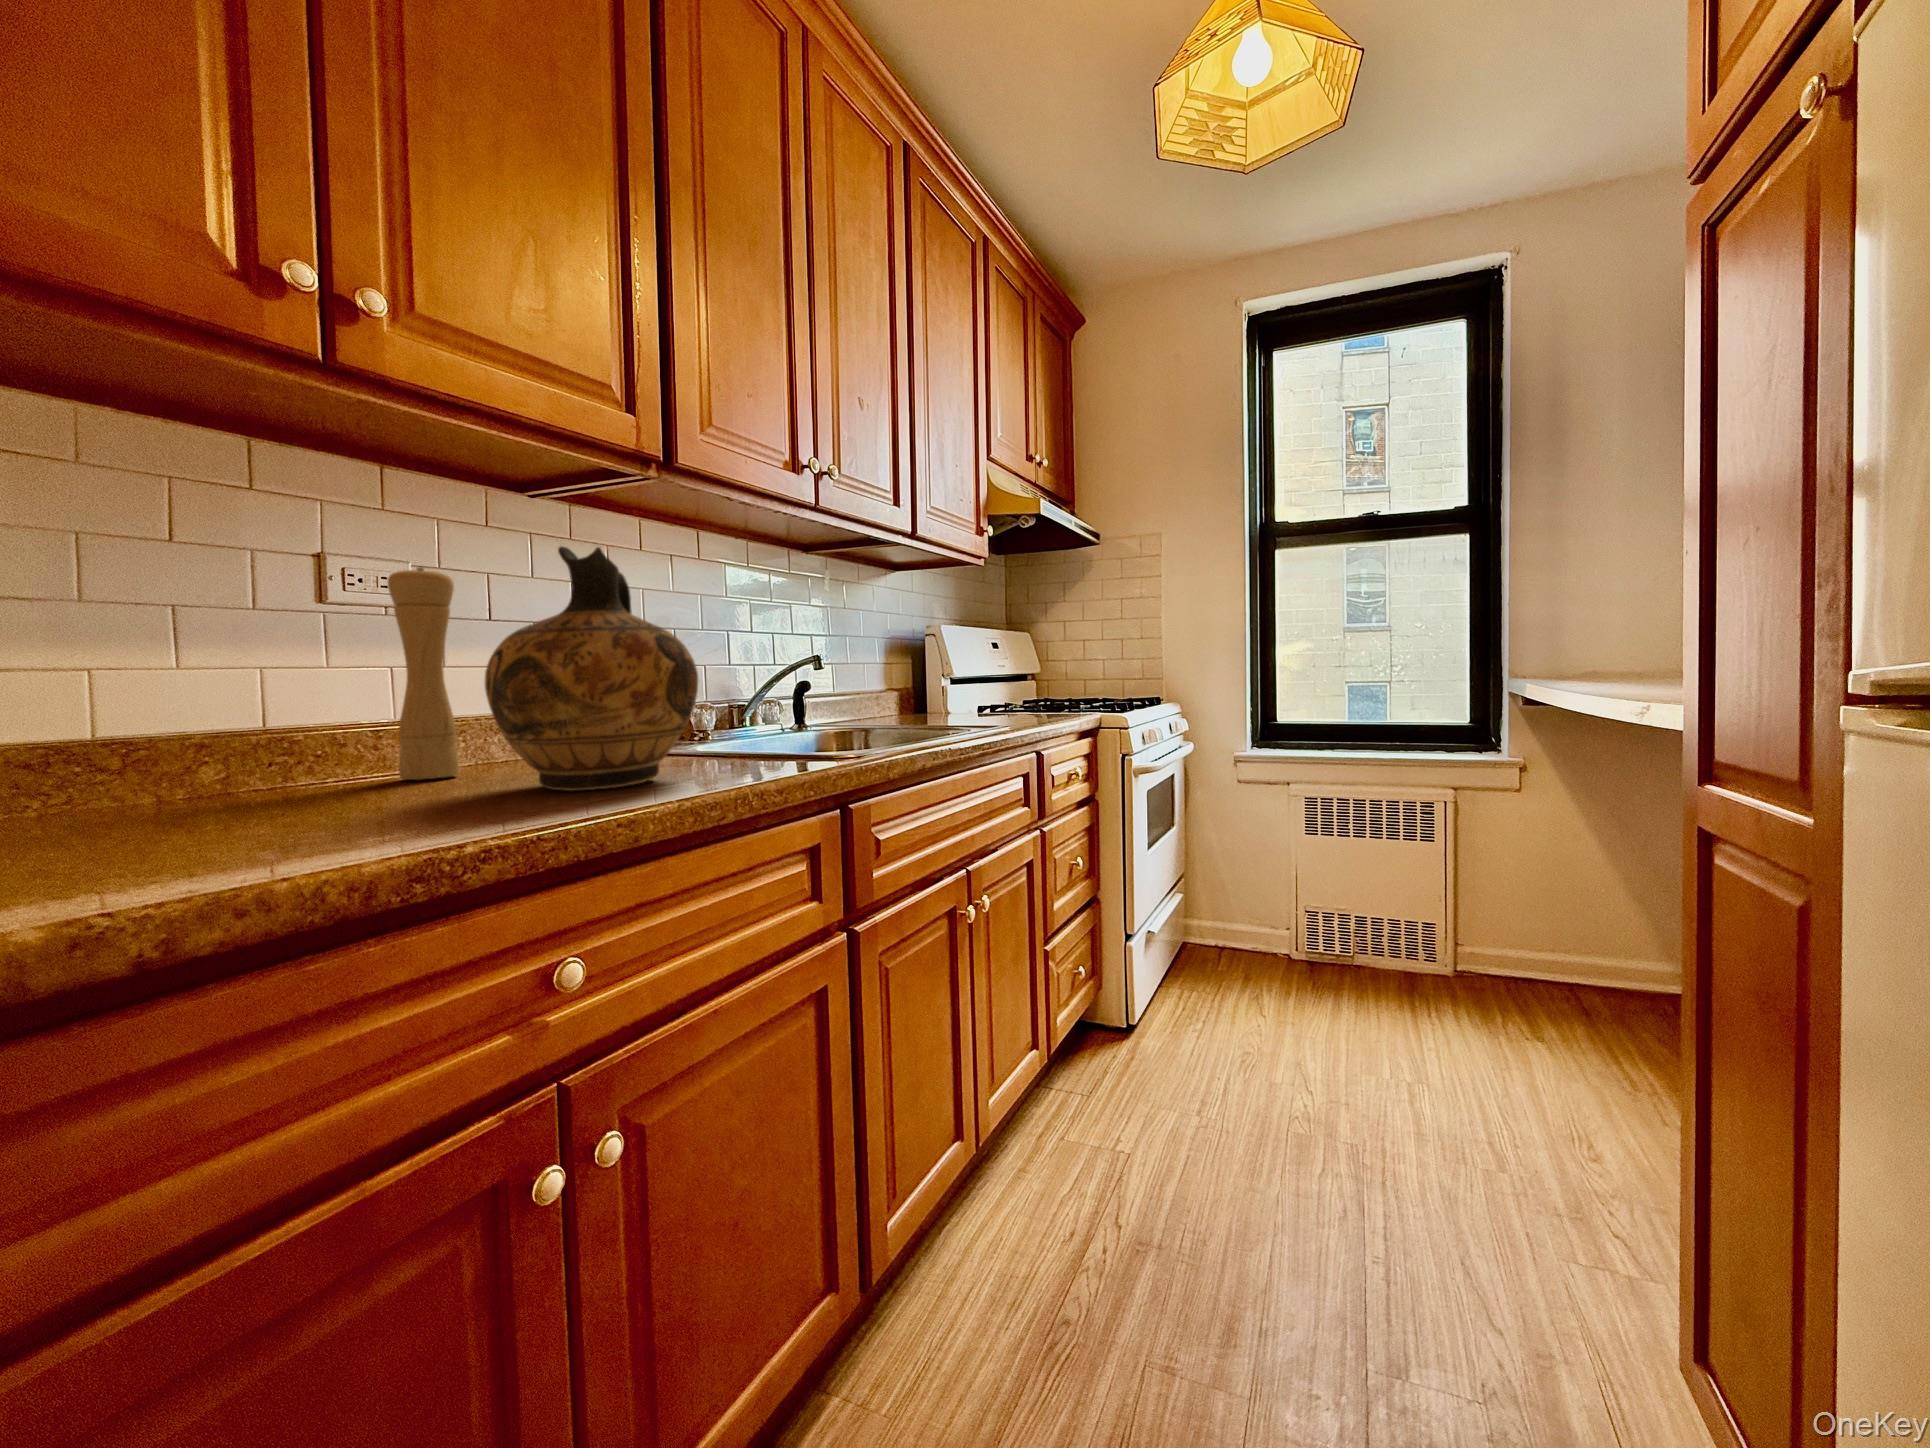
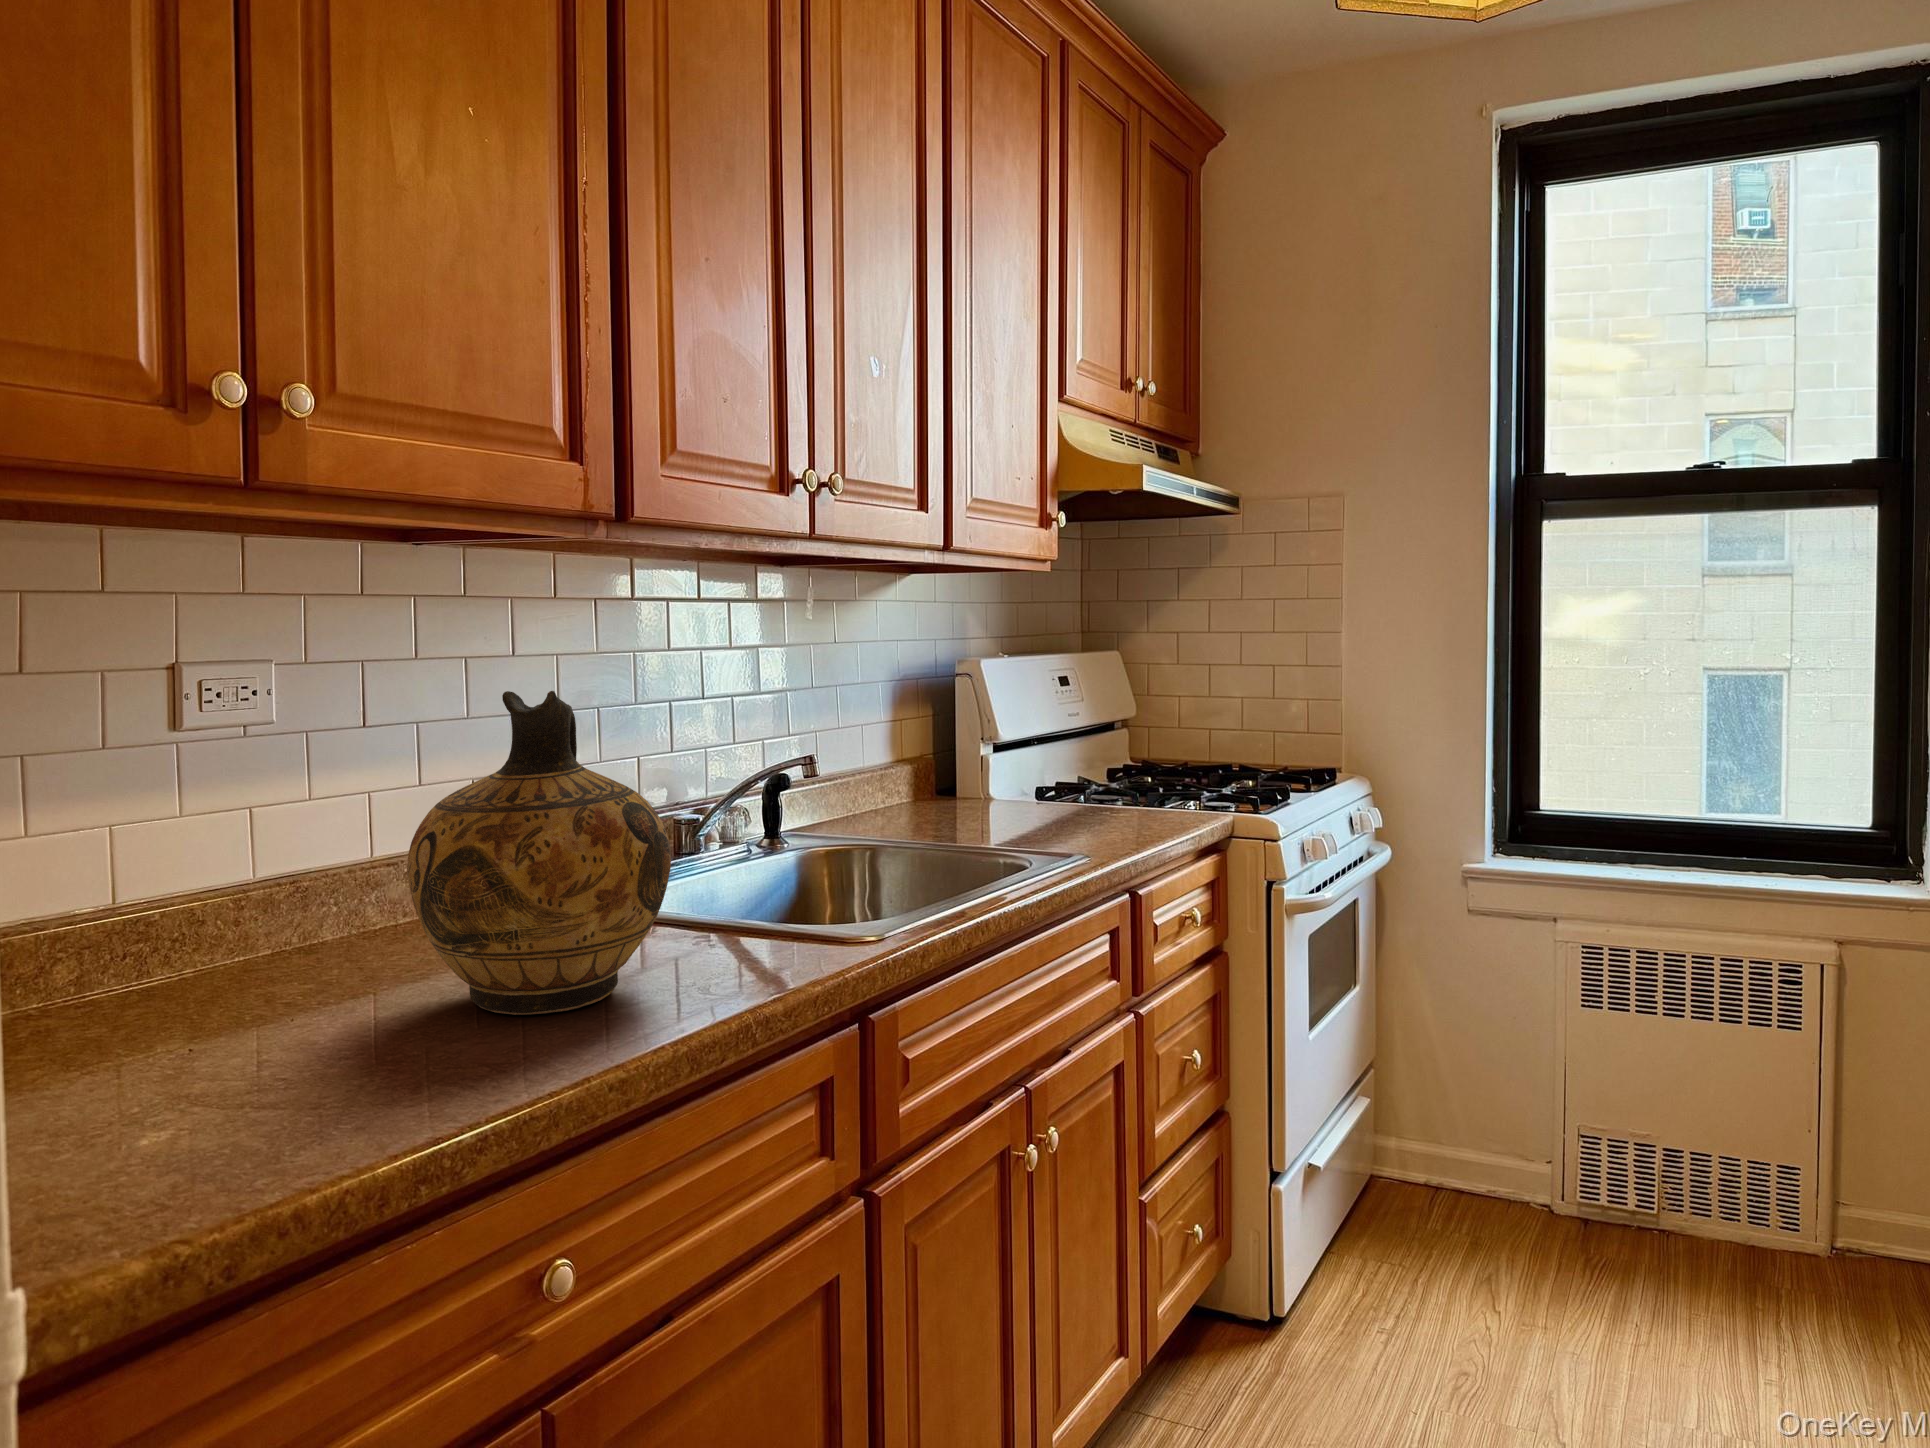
pepper mill: present [388,568,459,780] -> none [263,685,345,973]

